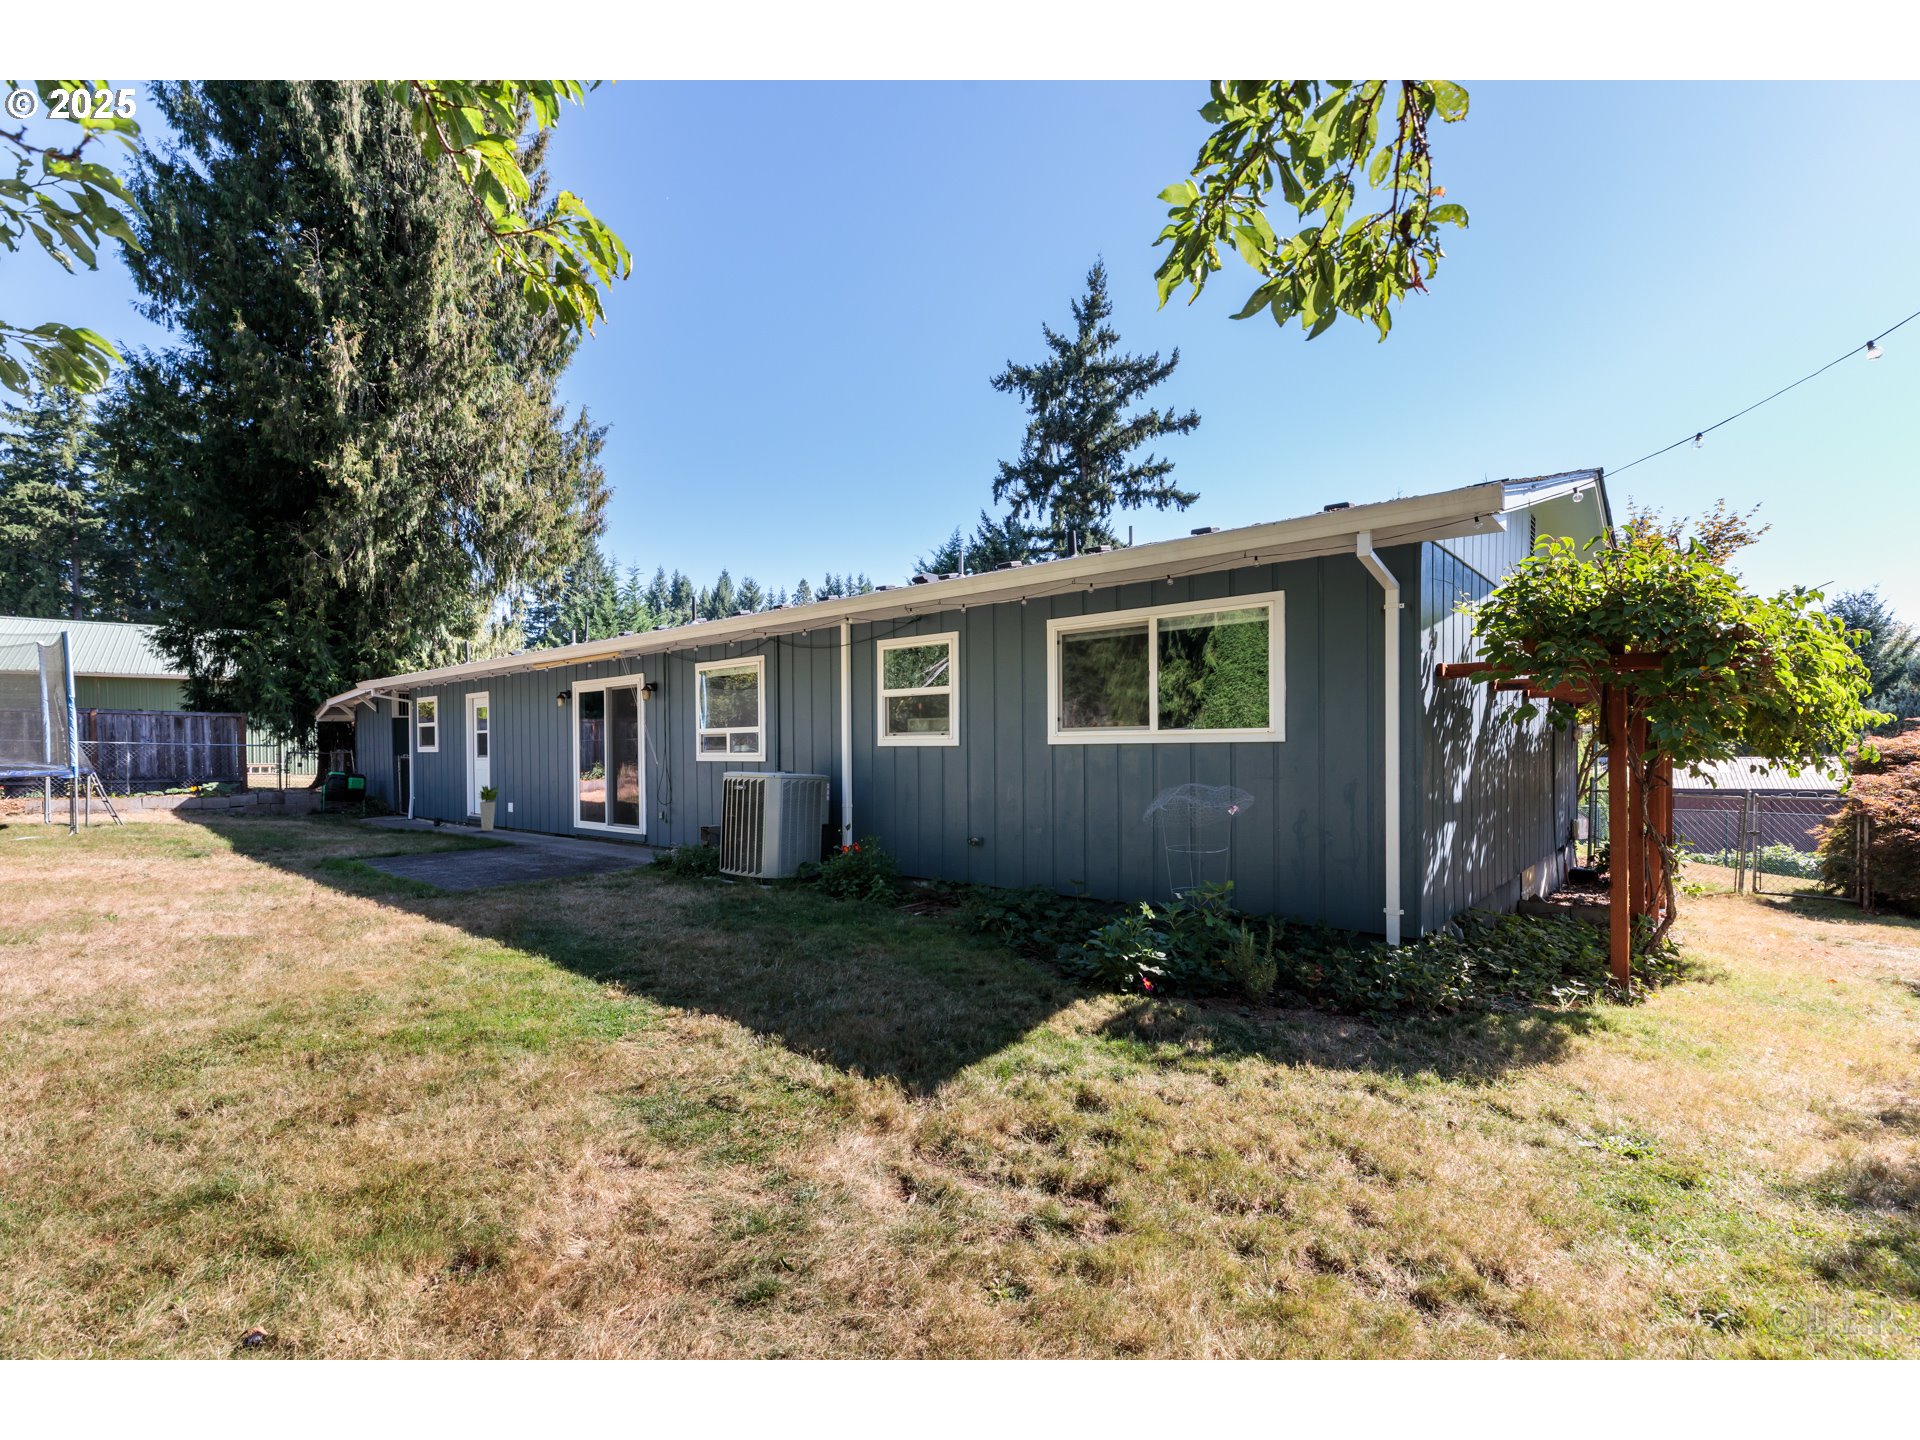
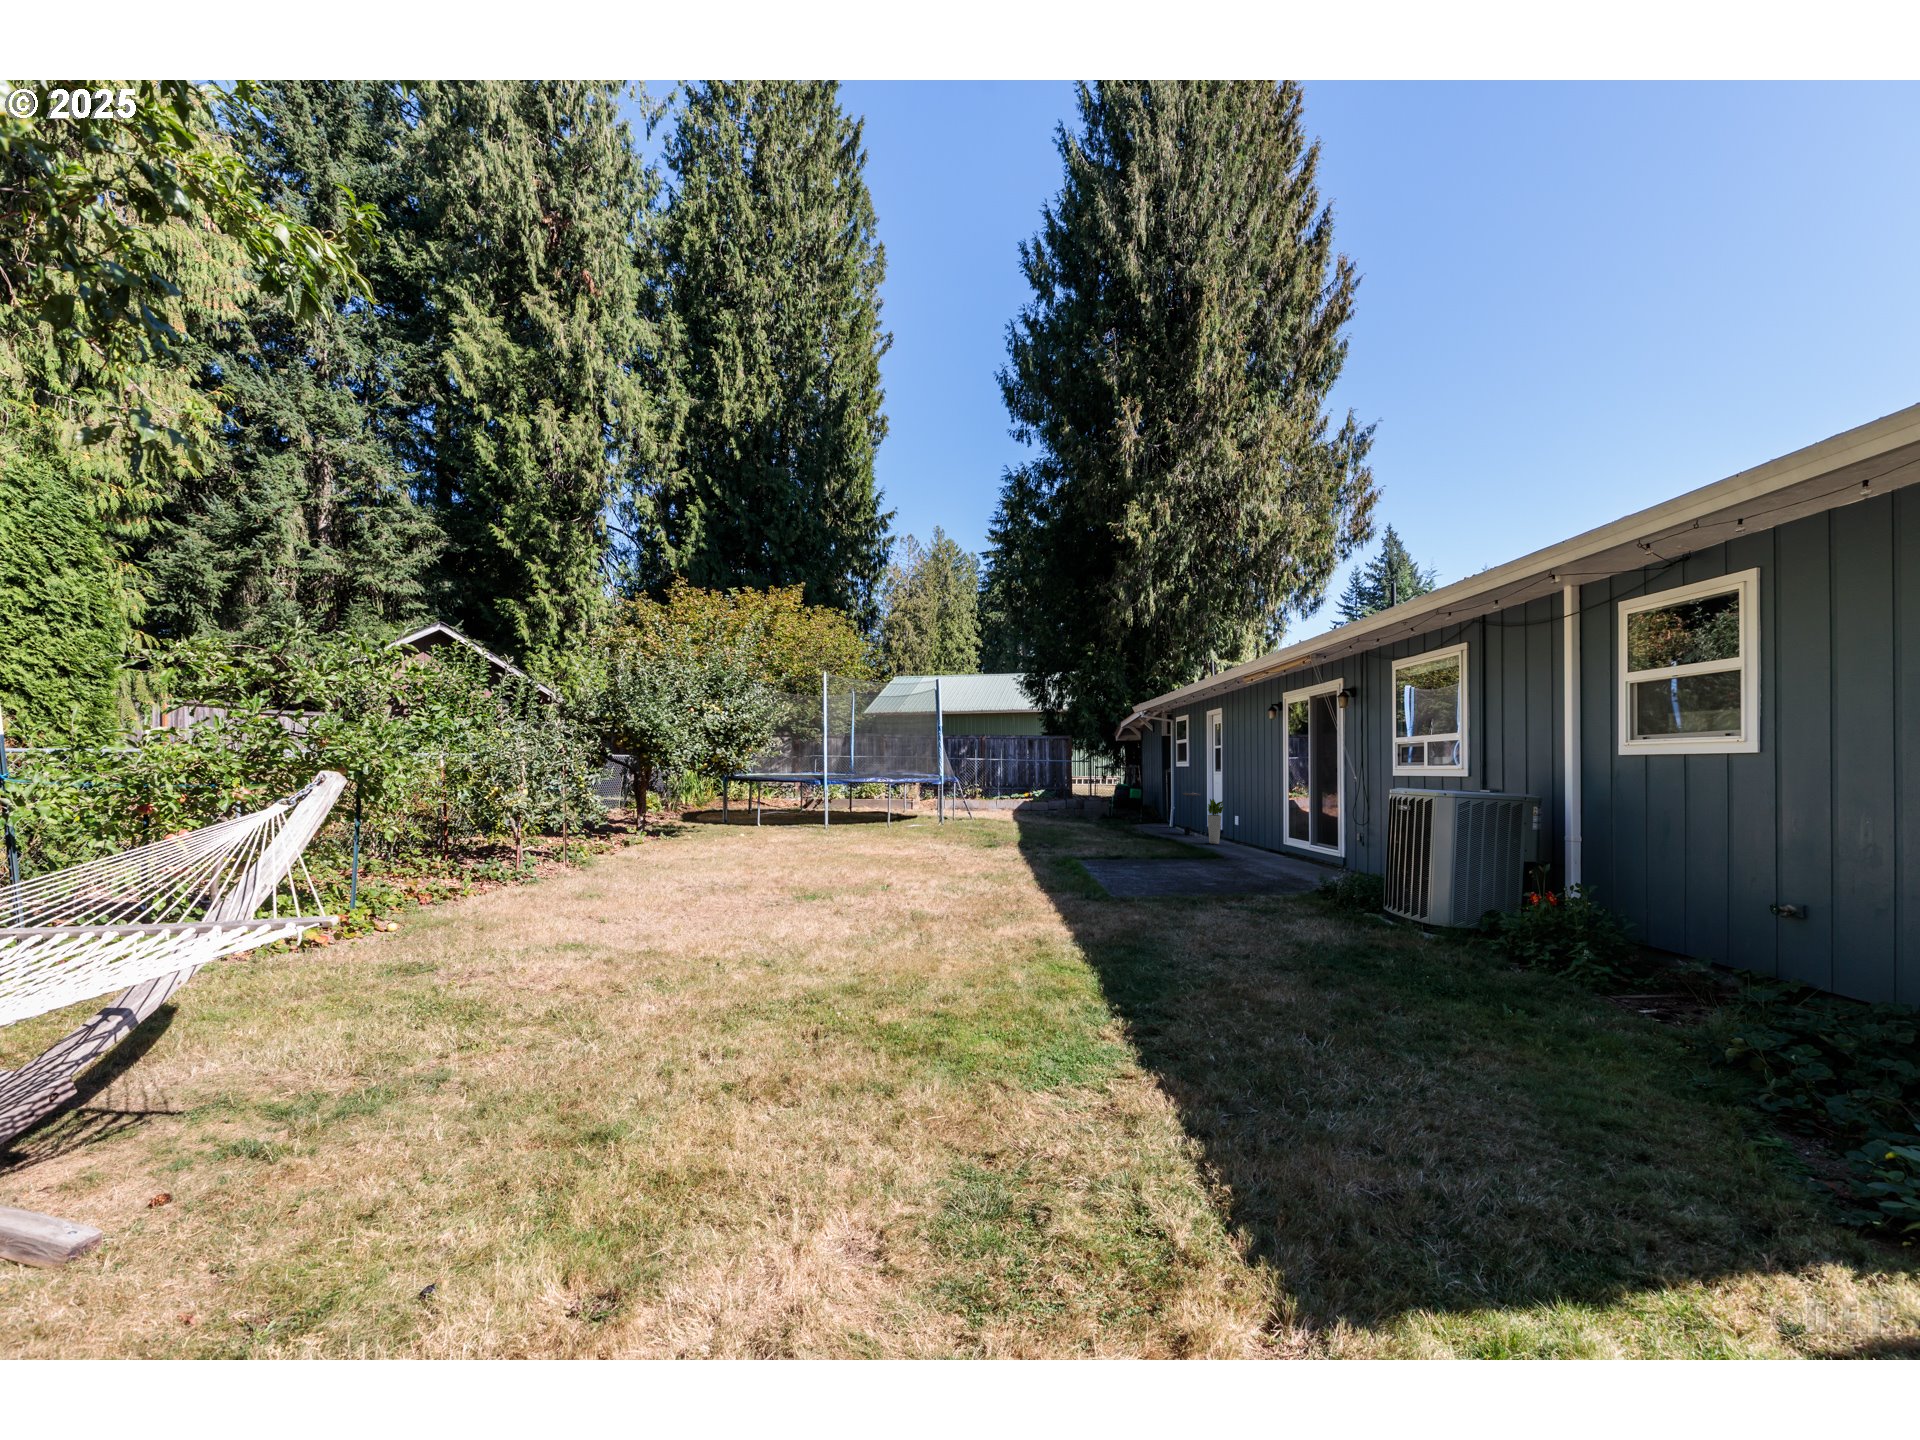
side table: none [439,780,464,825] -> present [1184,793,1198,832]

